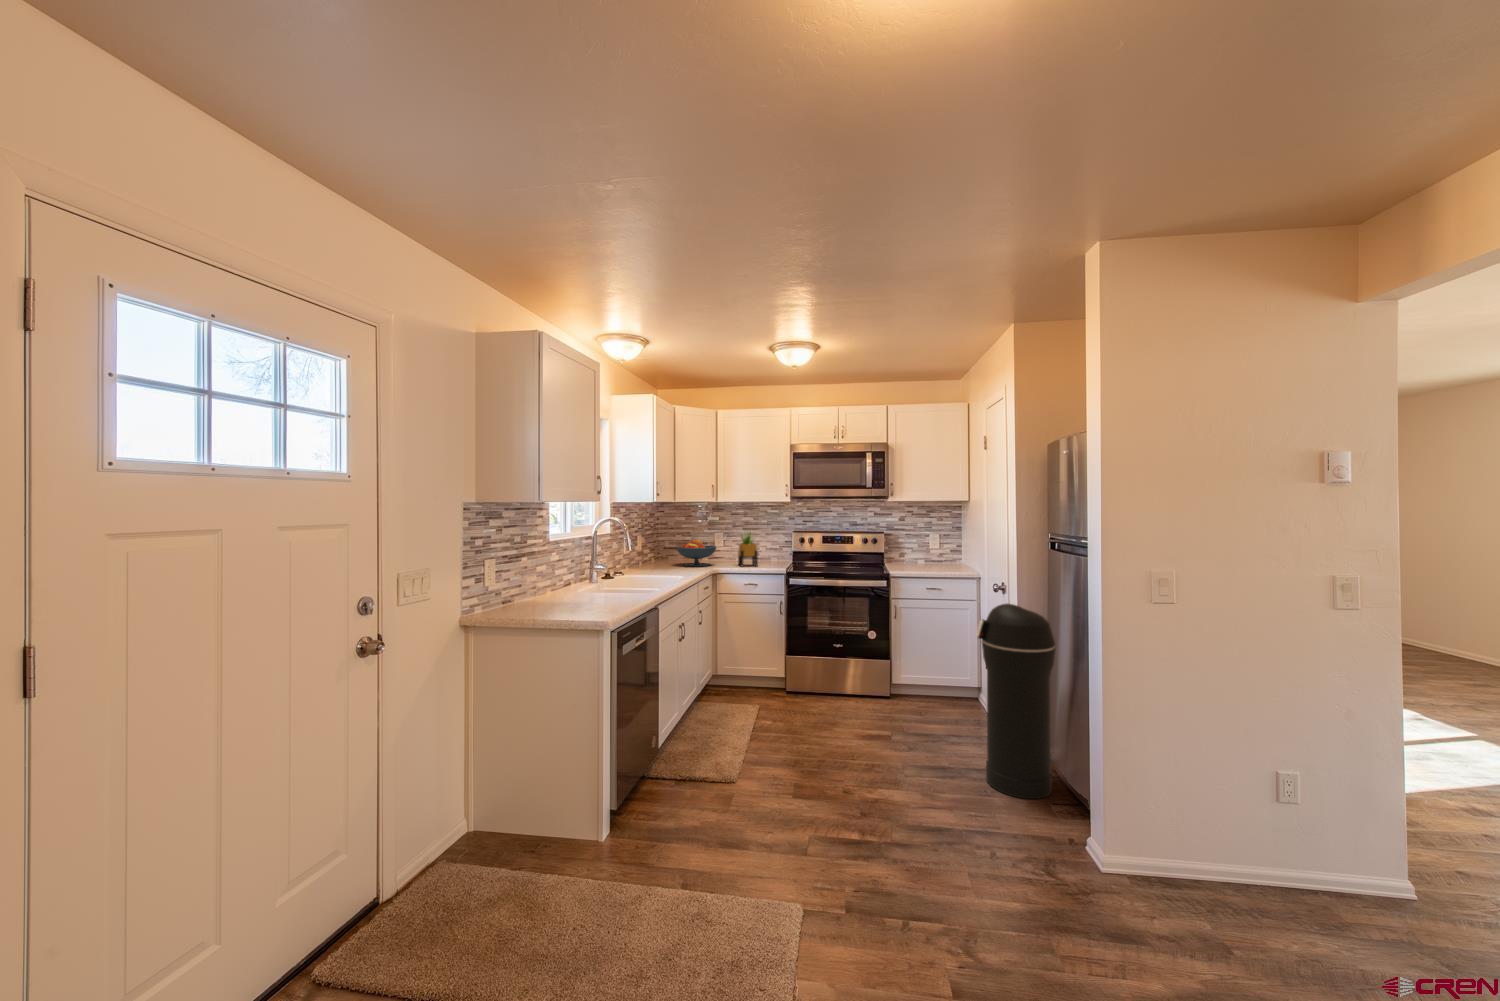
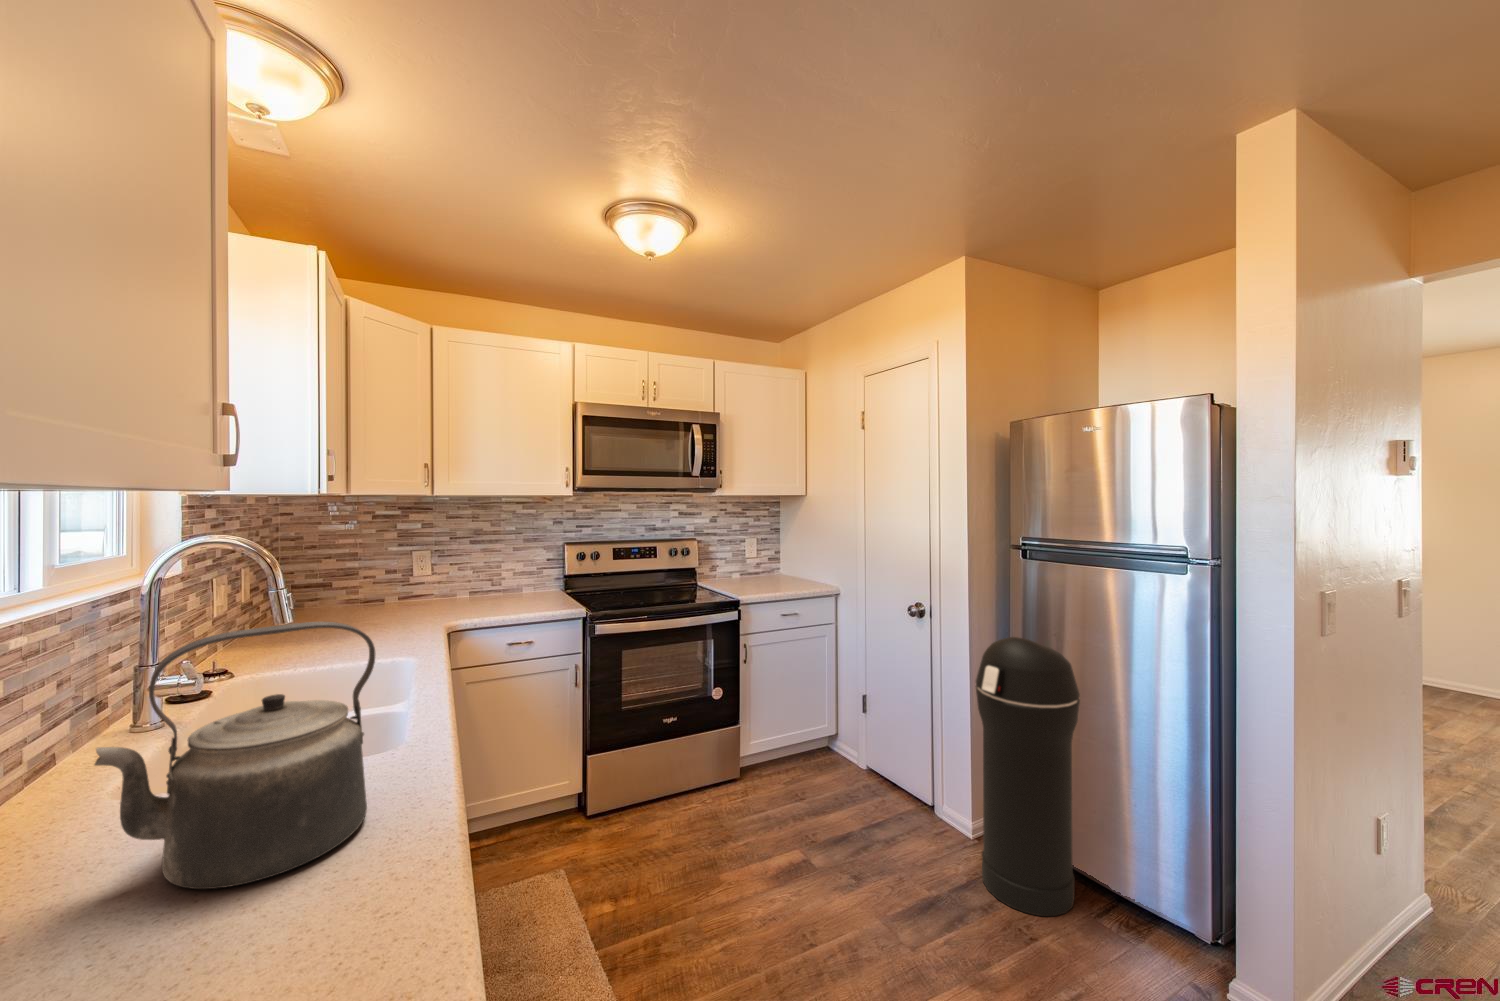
potted plant: present [738,533,758,566] -> none [480,540,524,612]
fruit bowl: present [677,540,716,567] -> none [348,567,440,623]
kettle: none [571,542,629,605] -> present [95,622,375,889]

